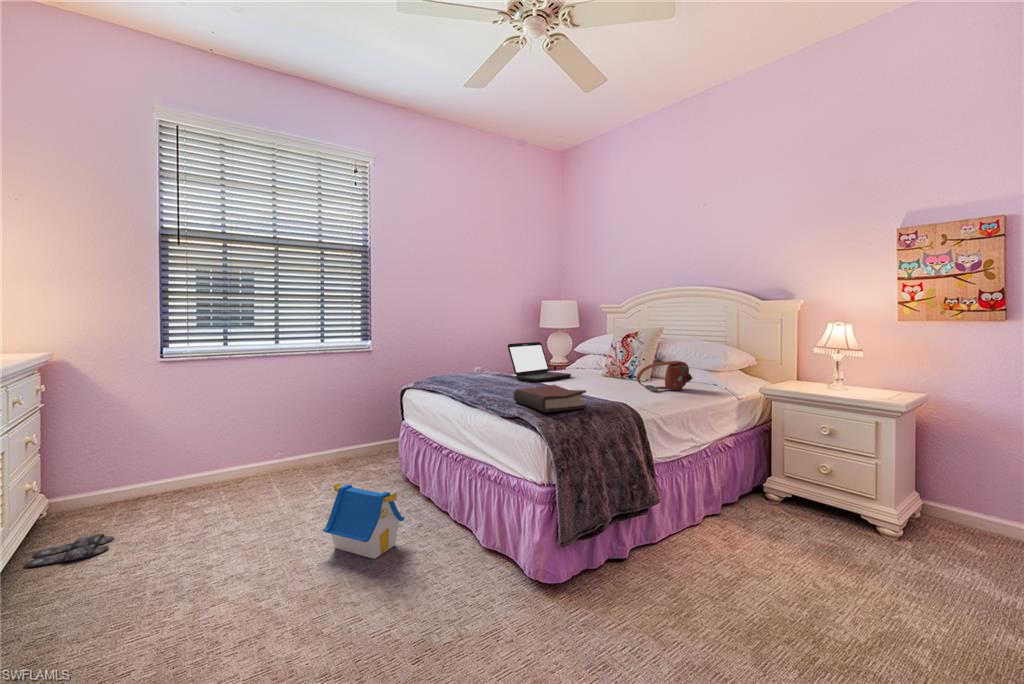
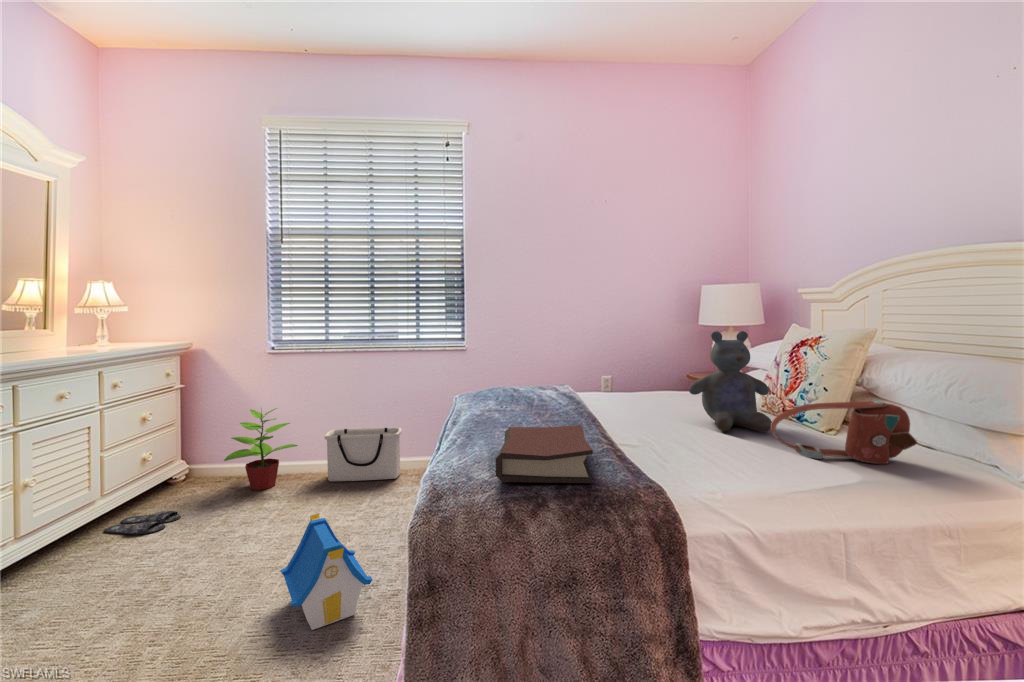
stuffed bear: none [580,329,626,386] -> present [689,331,772,432]
laptop: present [508,342,571,382] -> none [598,348,697,410]
potted plant: none [132,415,220,504] -> present [224,408,298,490]
storage bin: none [242,425,320,483] -> present [325,428,402,481]

